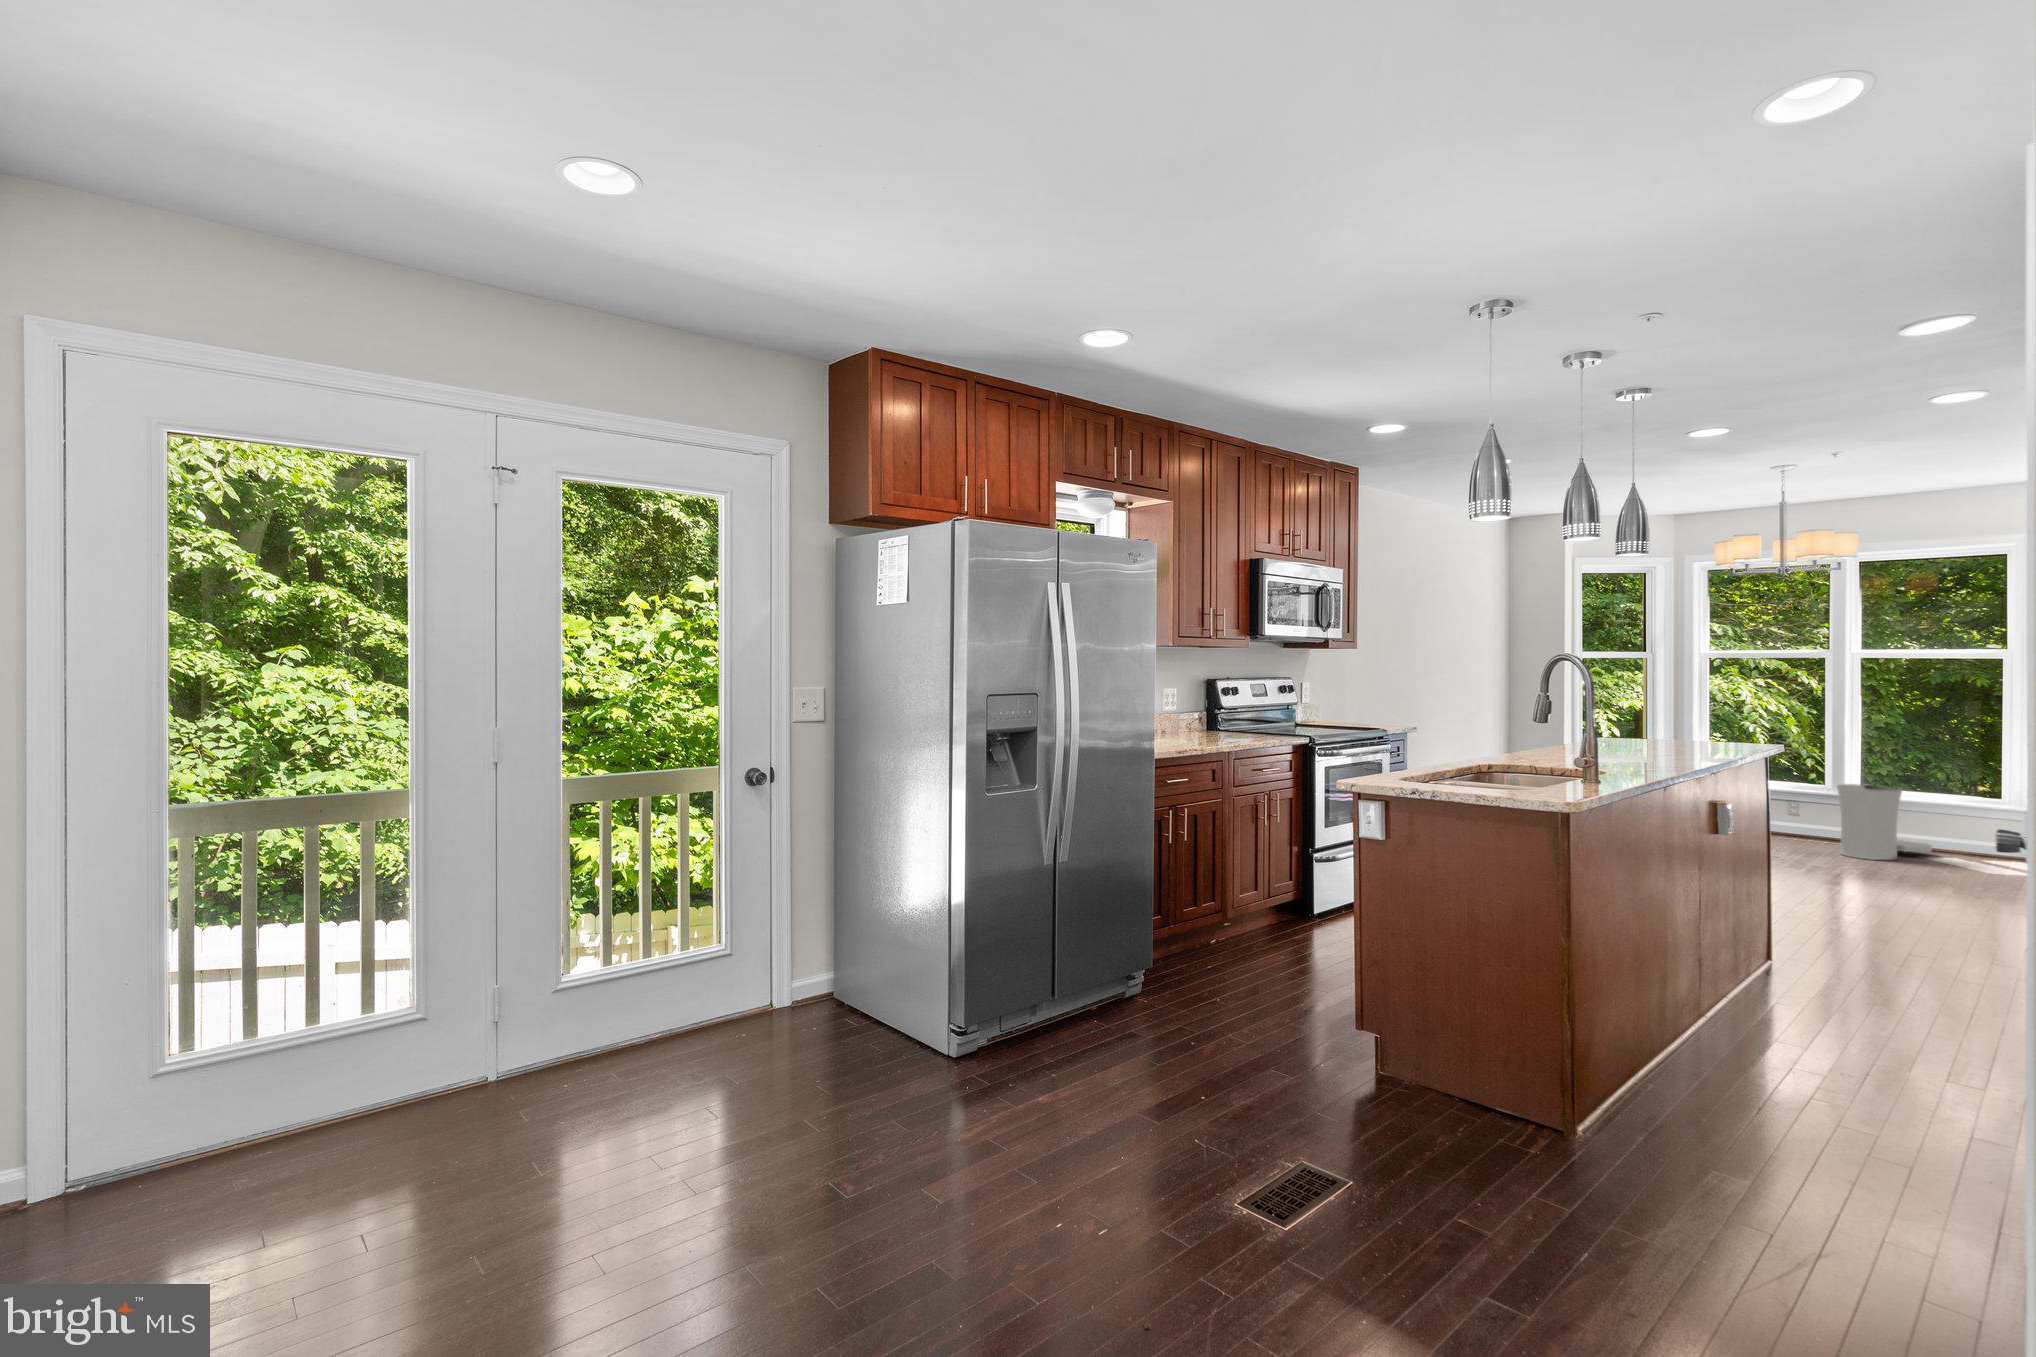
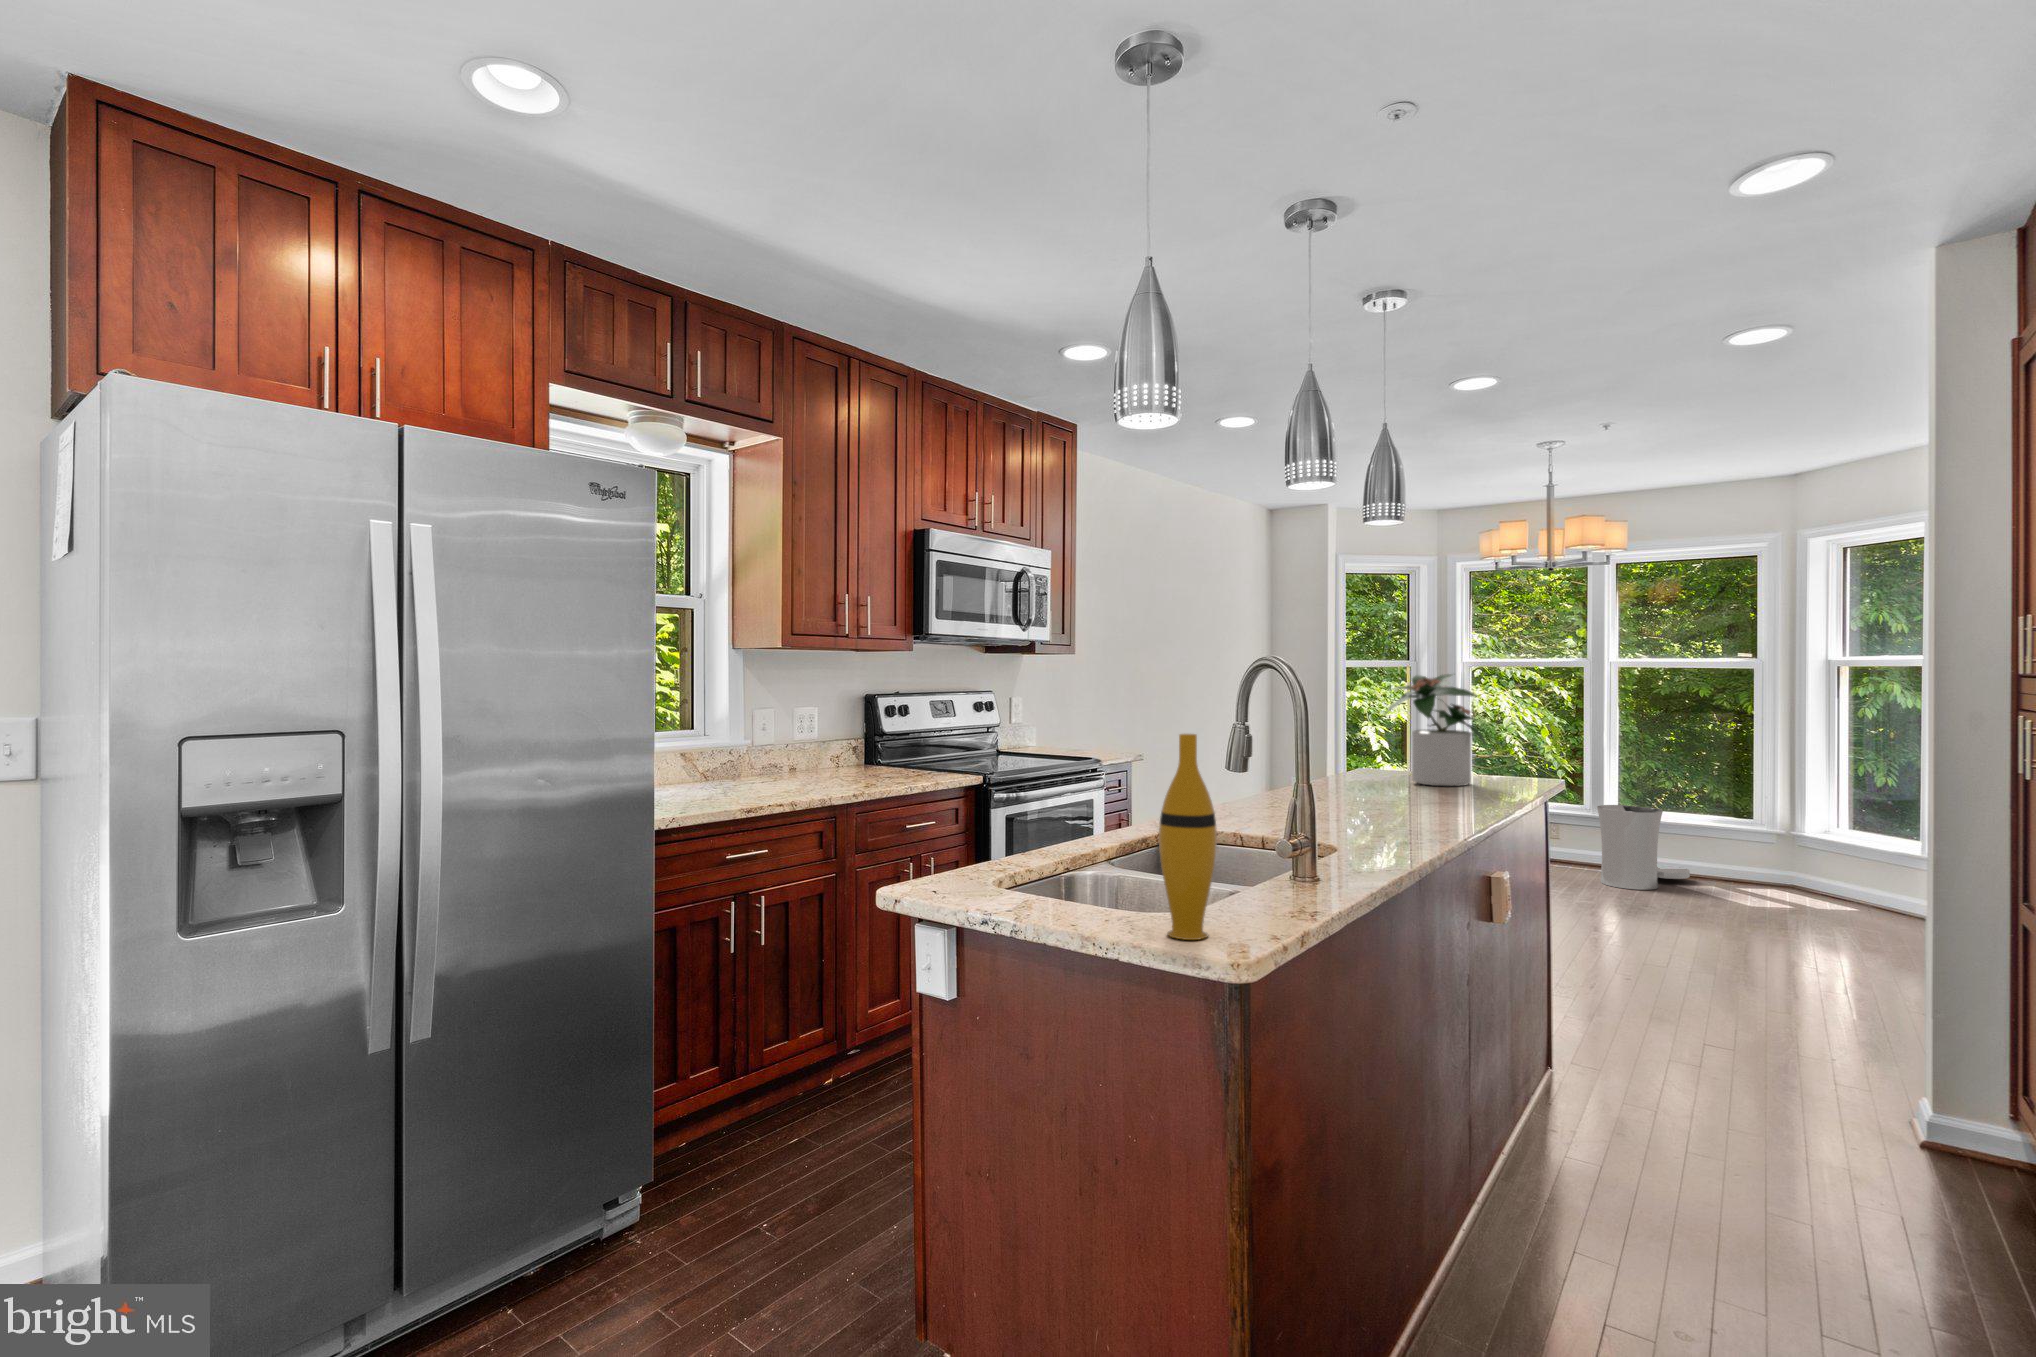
potted plant: none [1631,666,1717,748] -> present [1386,674,1486,786]
vase: none [1520,697,1551,799] -> present [1159,734,1217,940]

